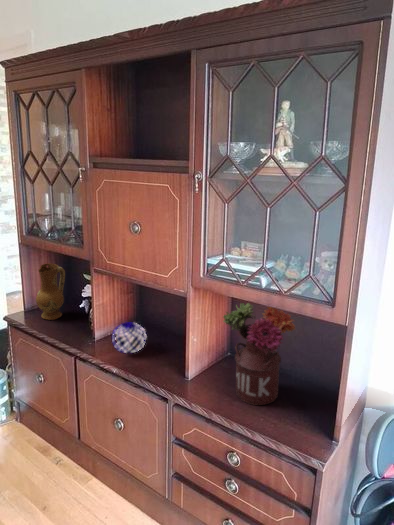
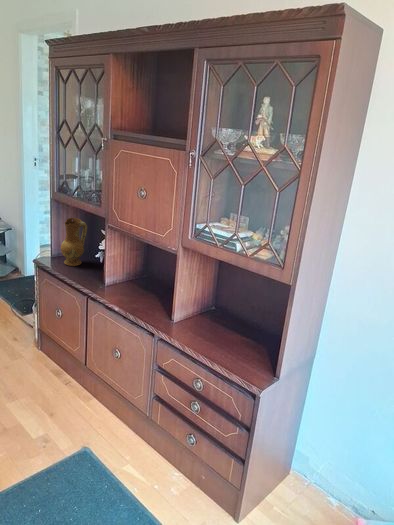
flower arrangement: present [223,303,295,405] -> none [204,263,264,347]
decorative orb: present [112,322,146,353] -> none [118,273,147,298]

